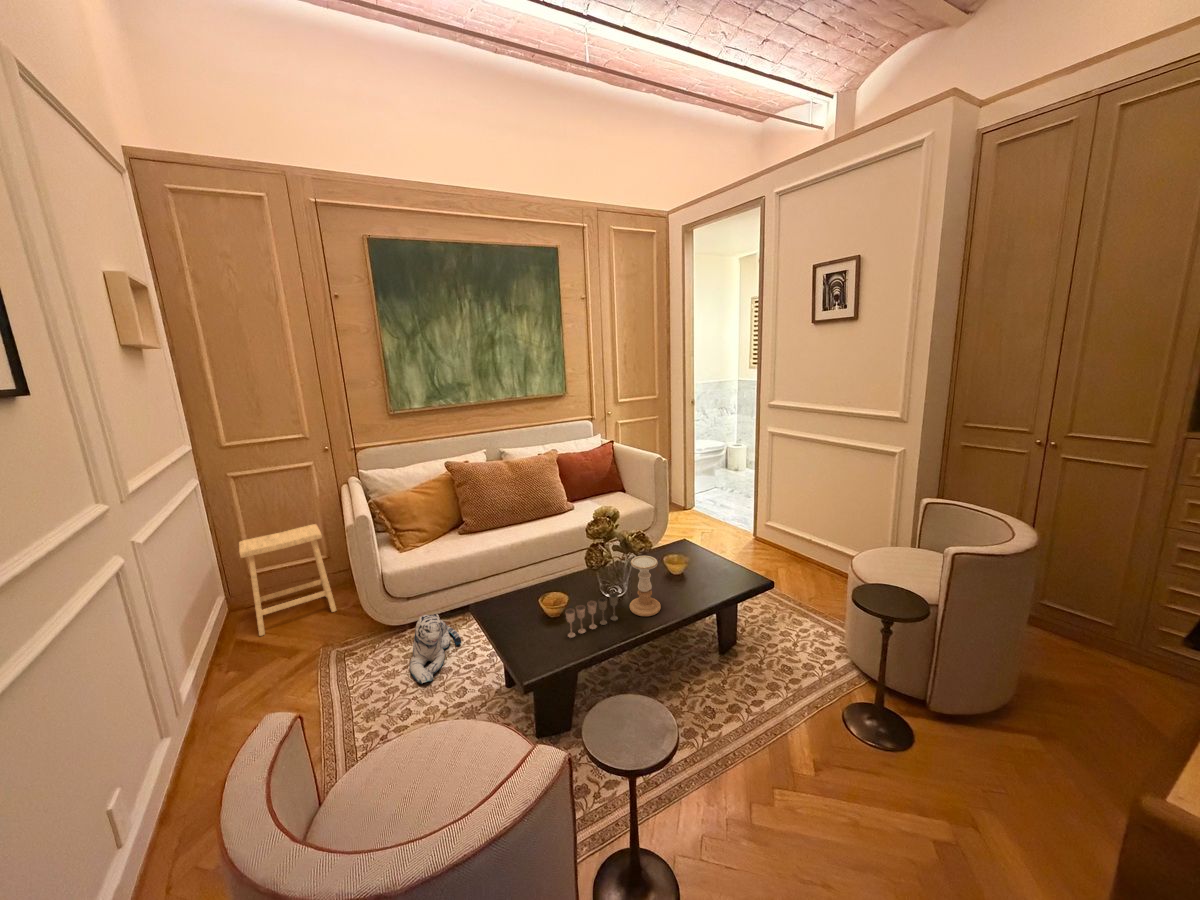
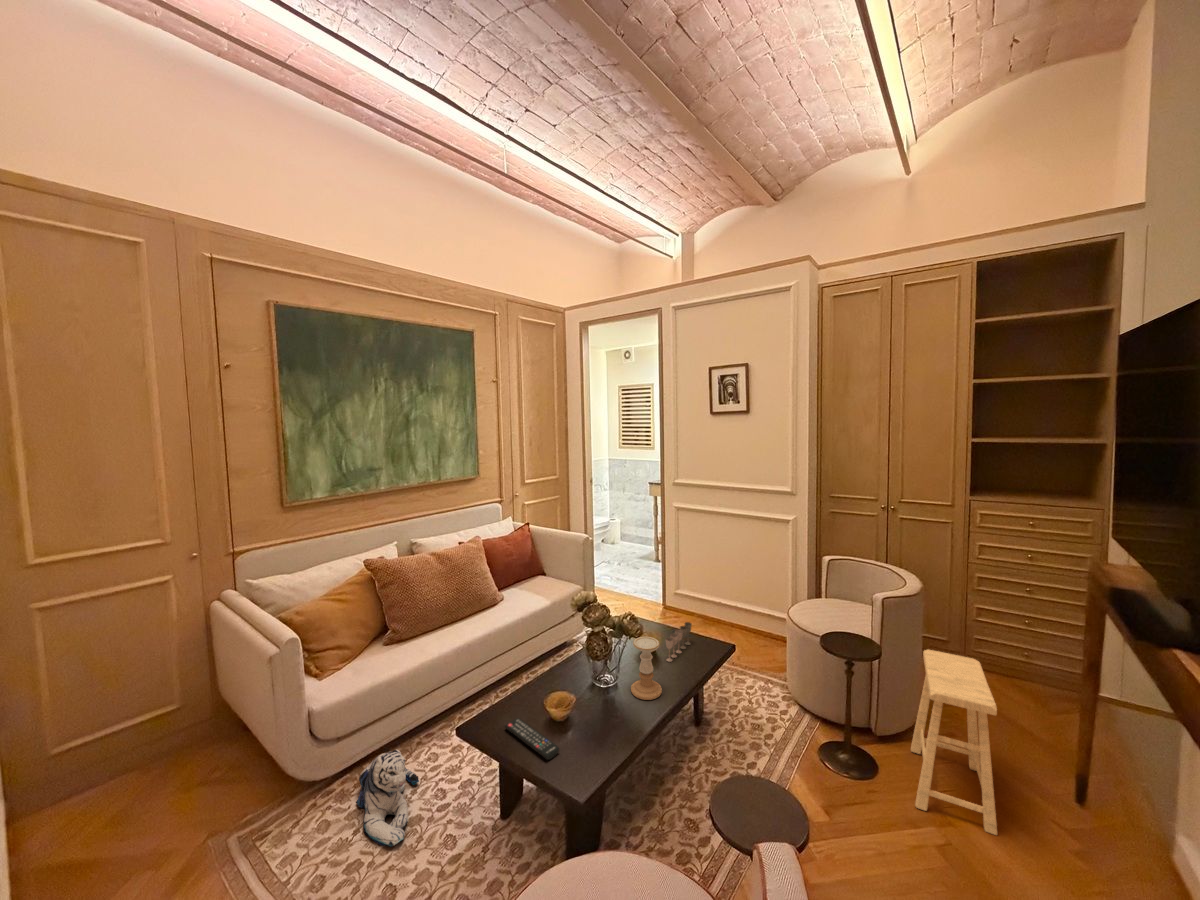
footstool: present [239,524,336,636] -> present [911,650,997,835]
wine glass: present [566,593,618,638] -> present [666,622,692,662]
remote control: none [501,607,532,646] -> present [505,718,559,760]

